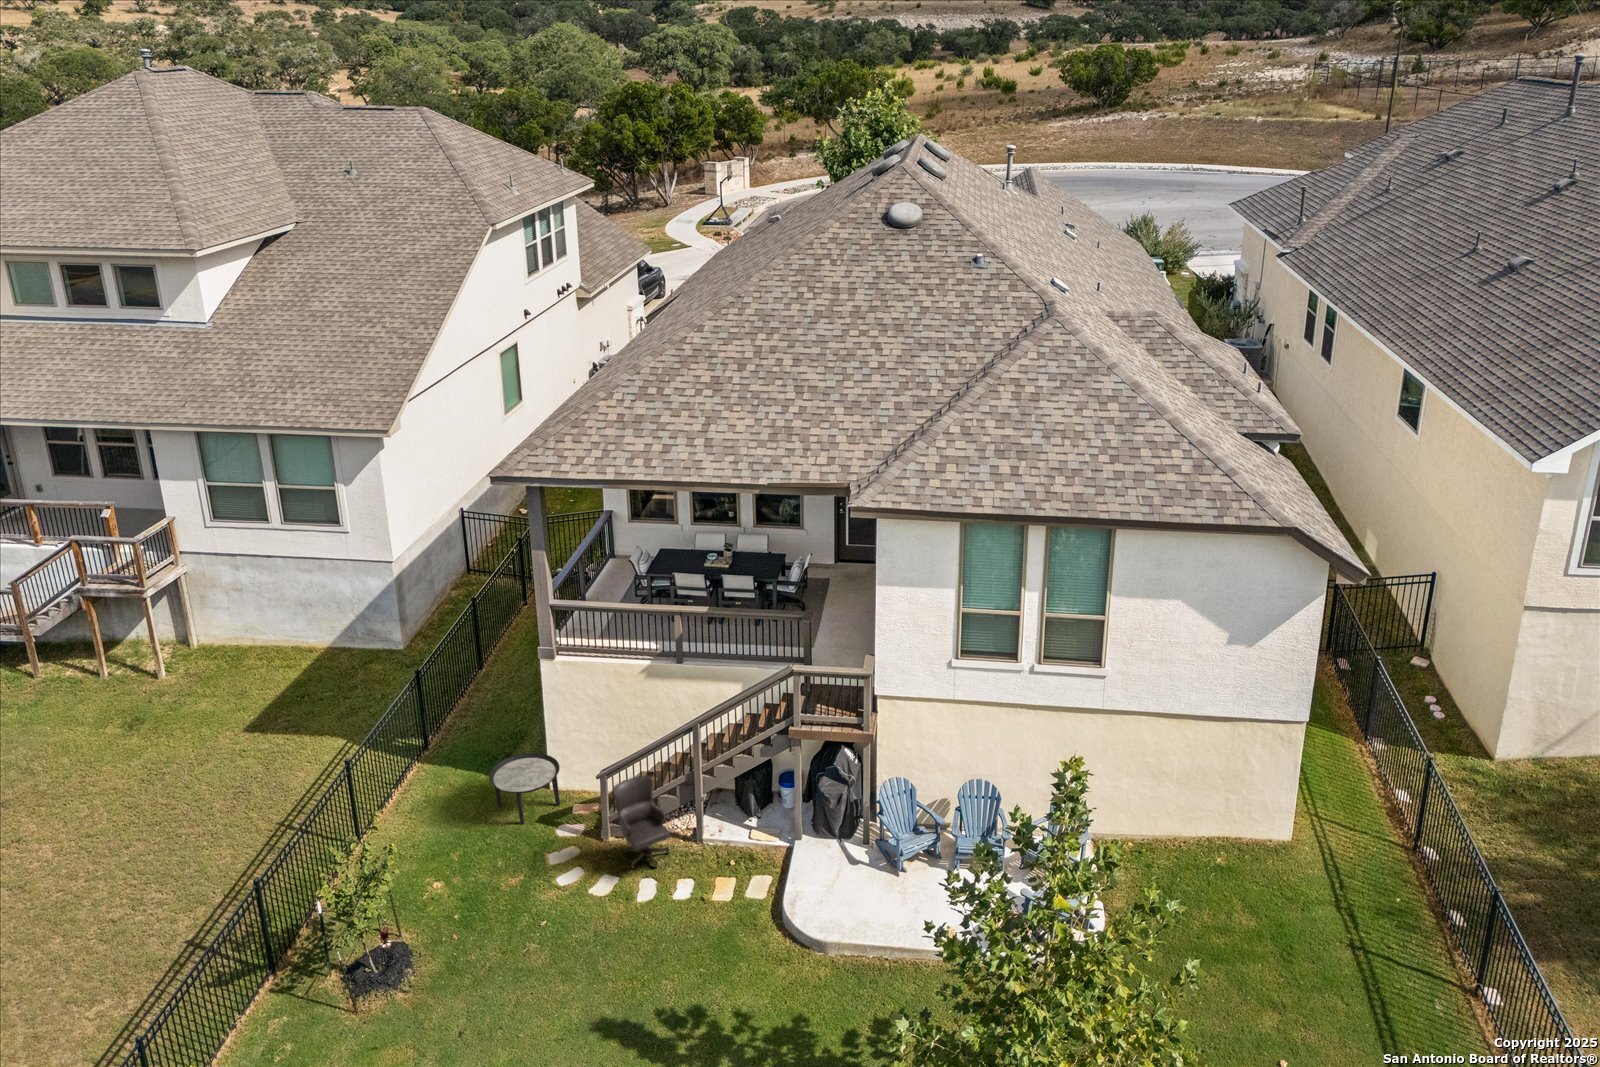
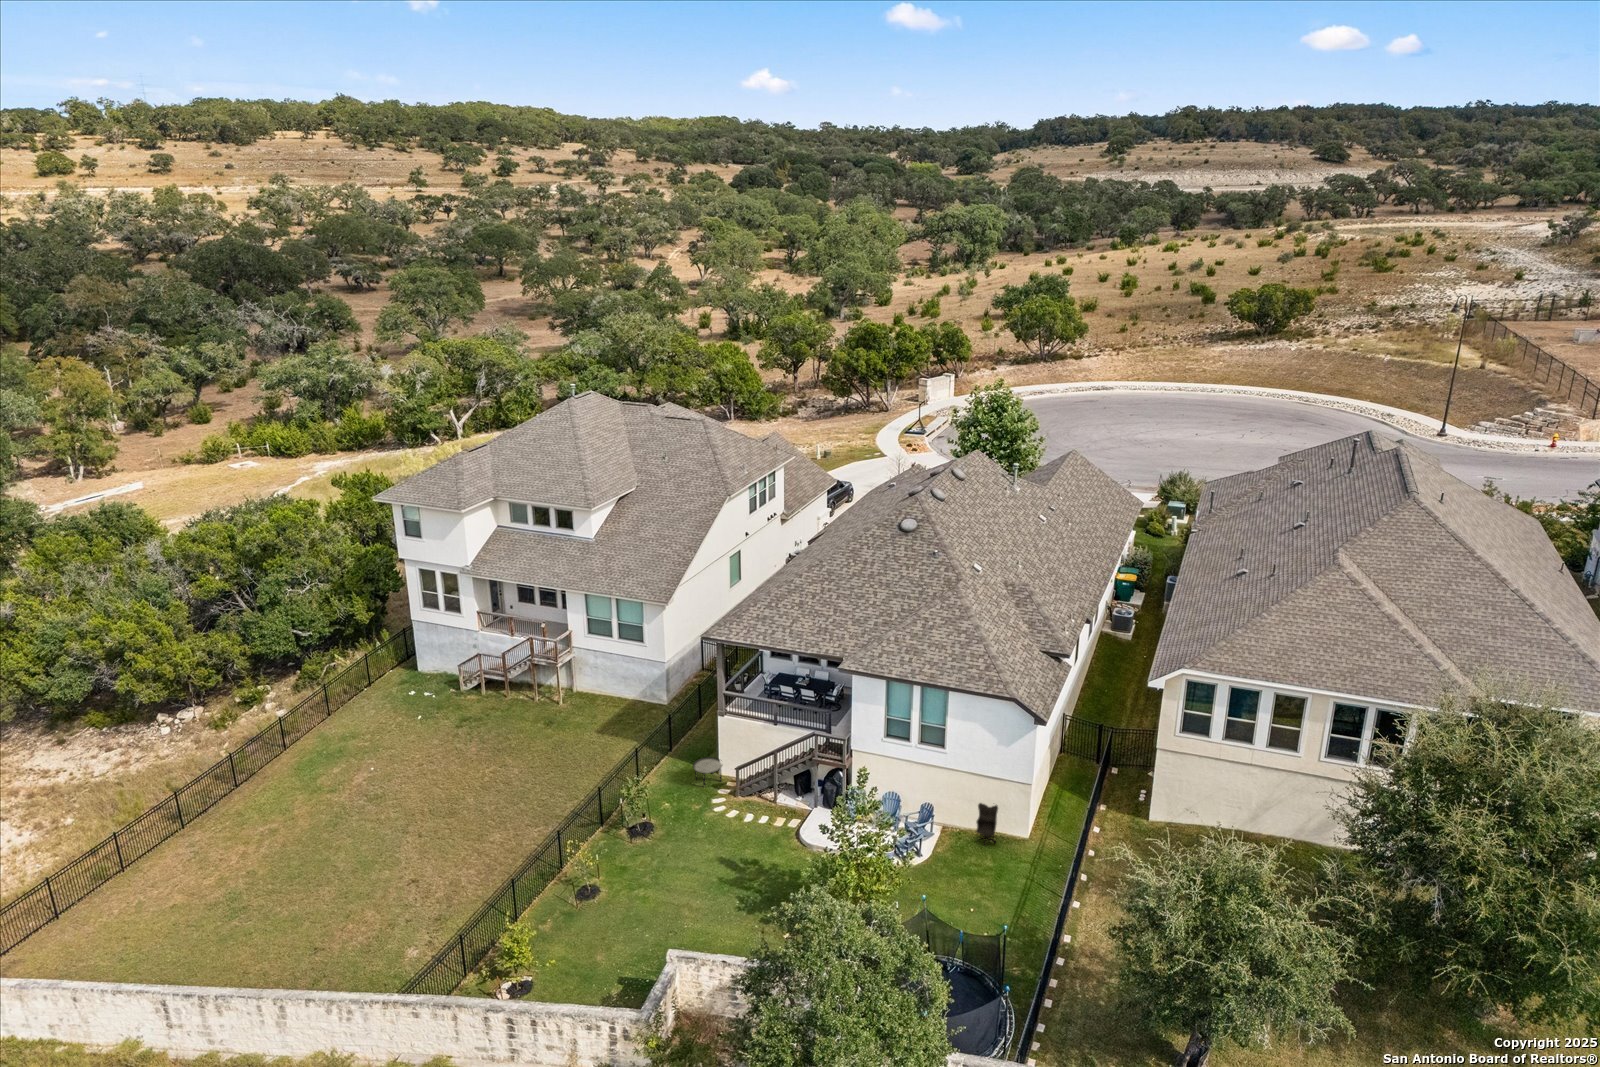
chair: present [613,775,670,868] -> present [976,803,998,843]

